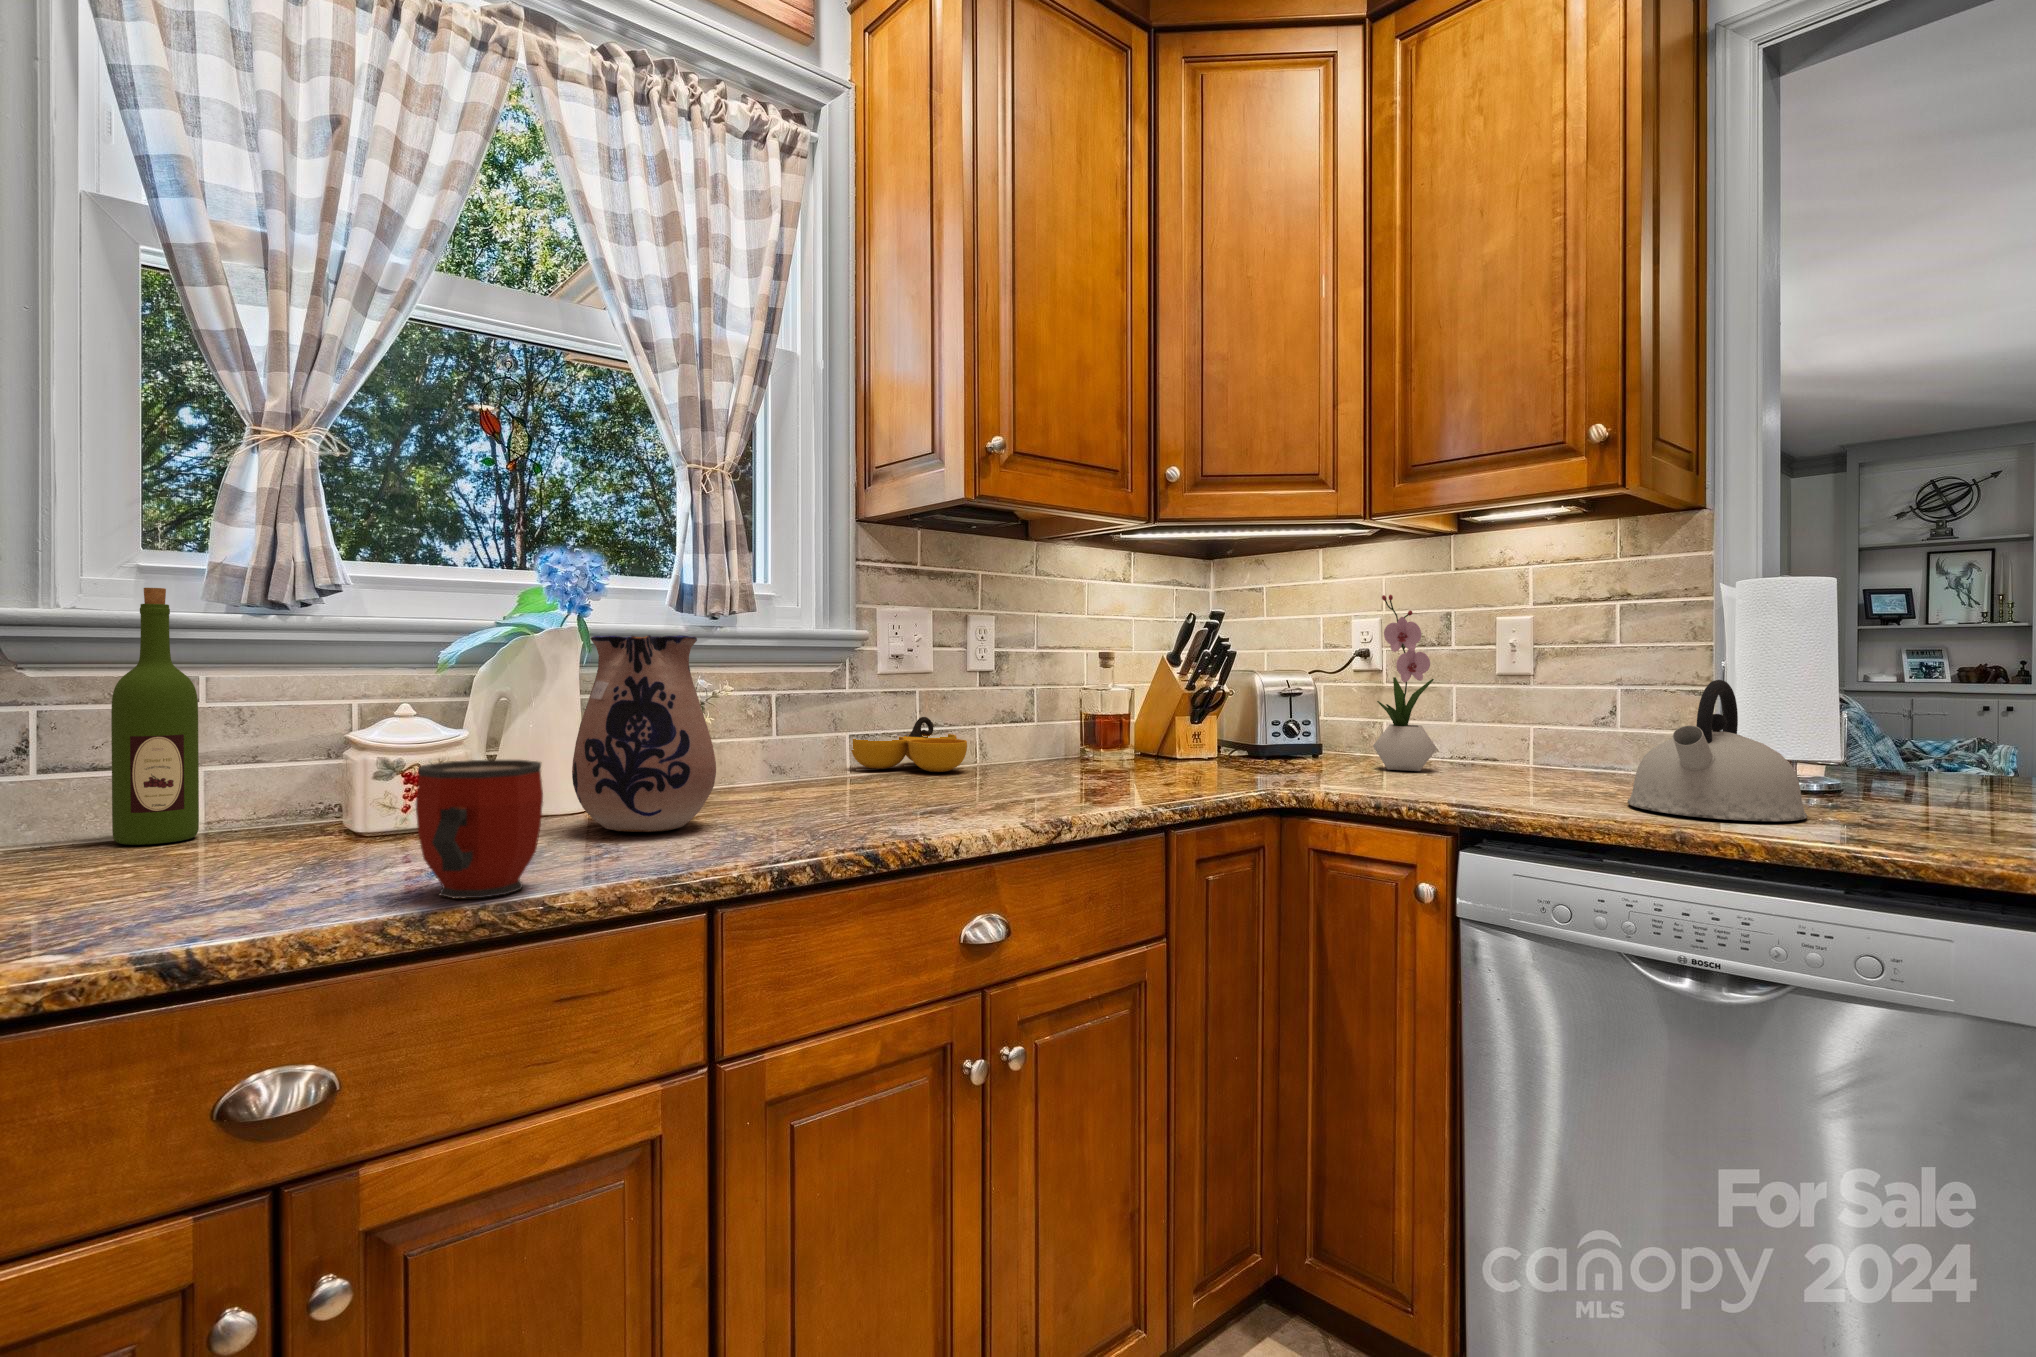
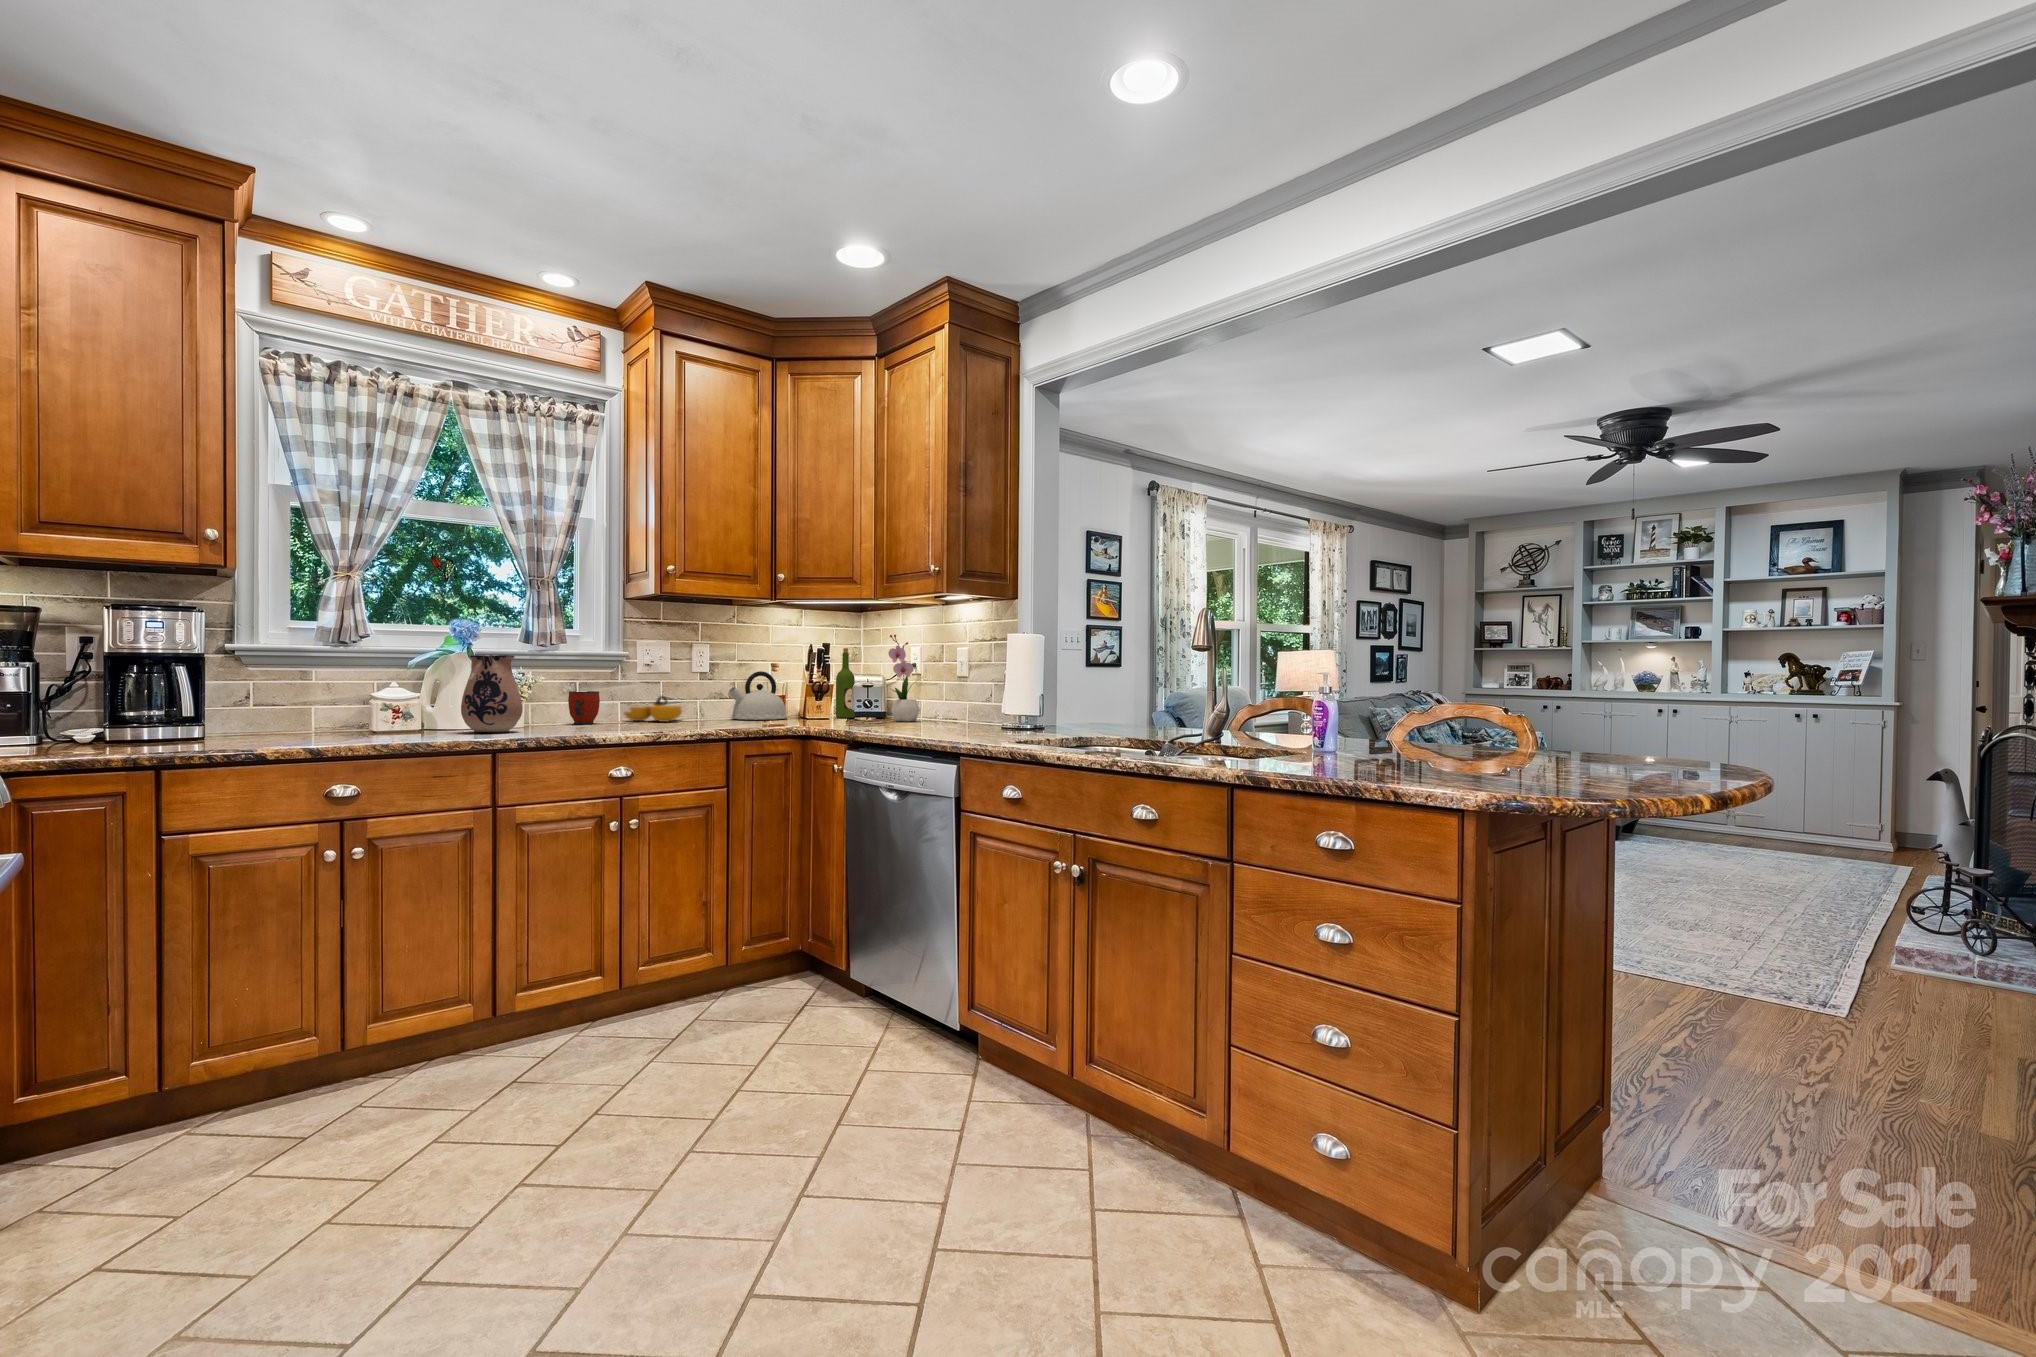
wine bottle: present [111,588,199,845] -> present [836,648,855,718]
kettle: present [1627,680,1807,821] -> present [728,671,787,720]
mug: present [415,760,543,898] -> present [568,691,600,724]

